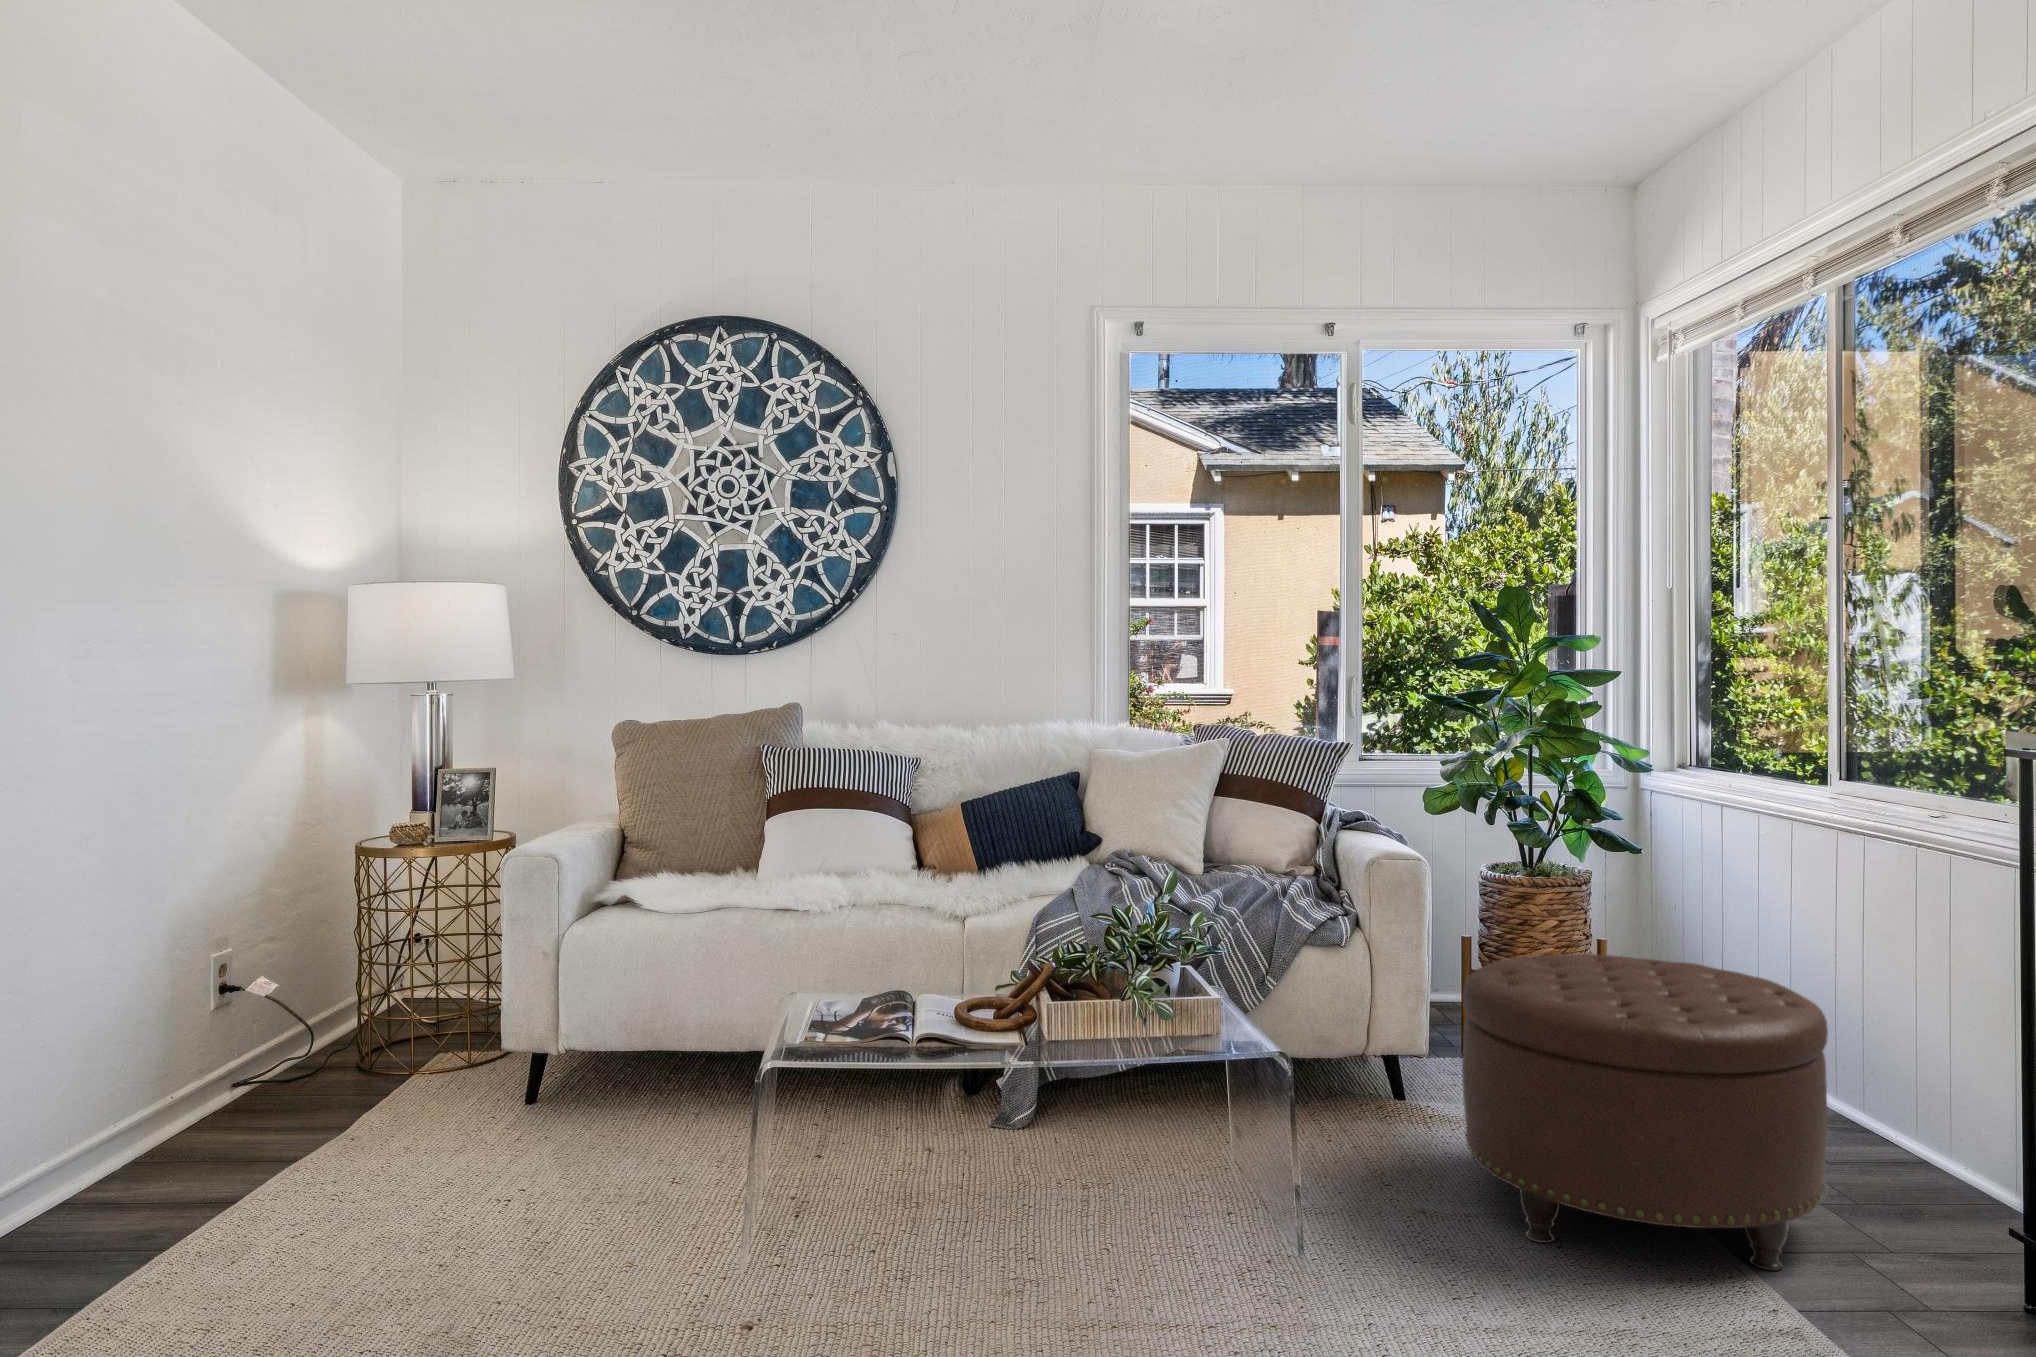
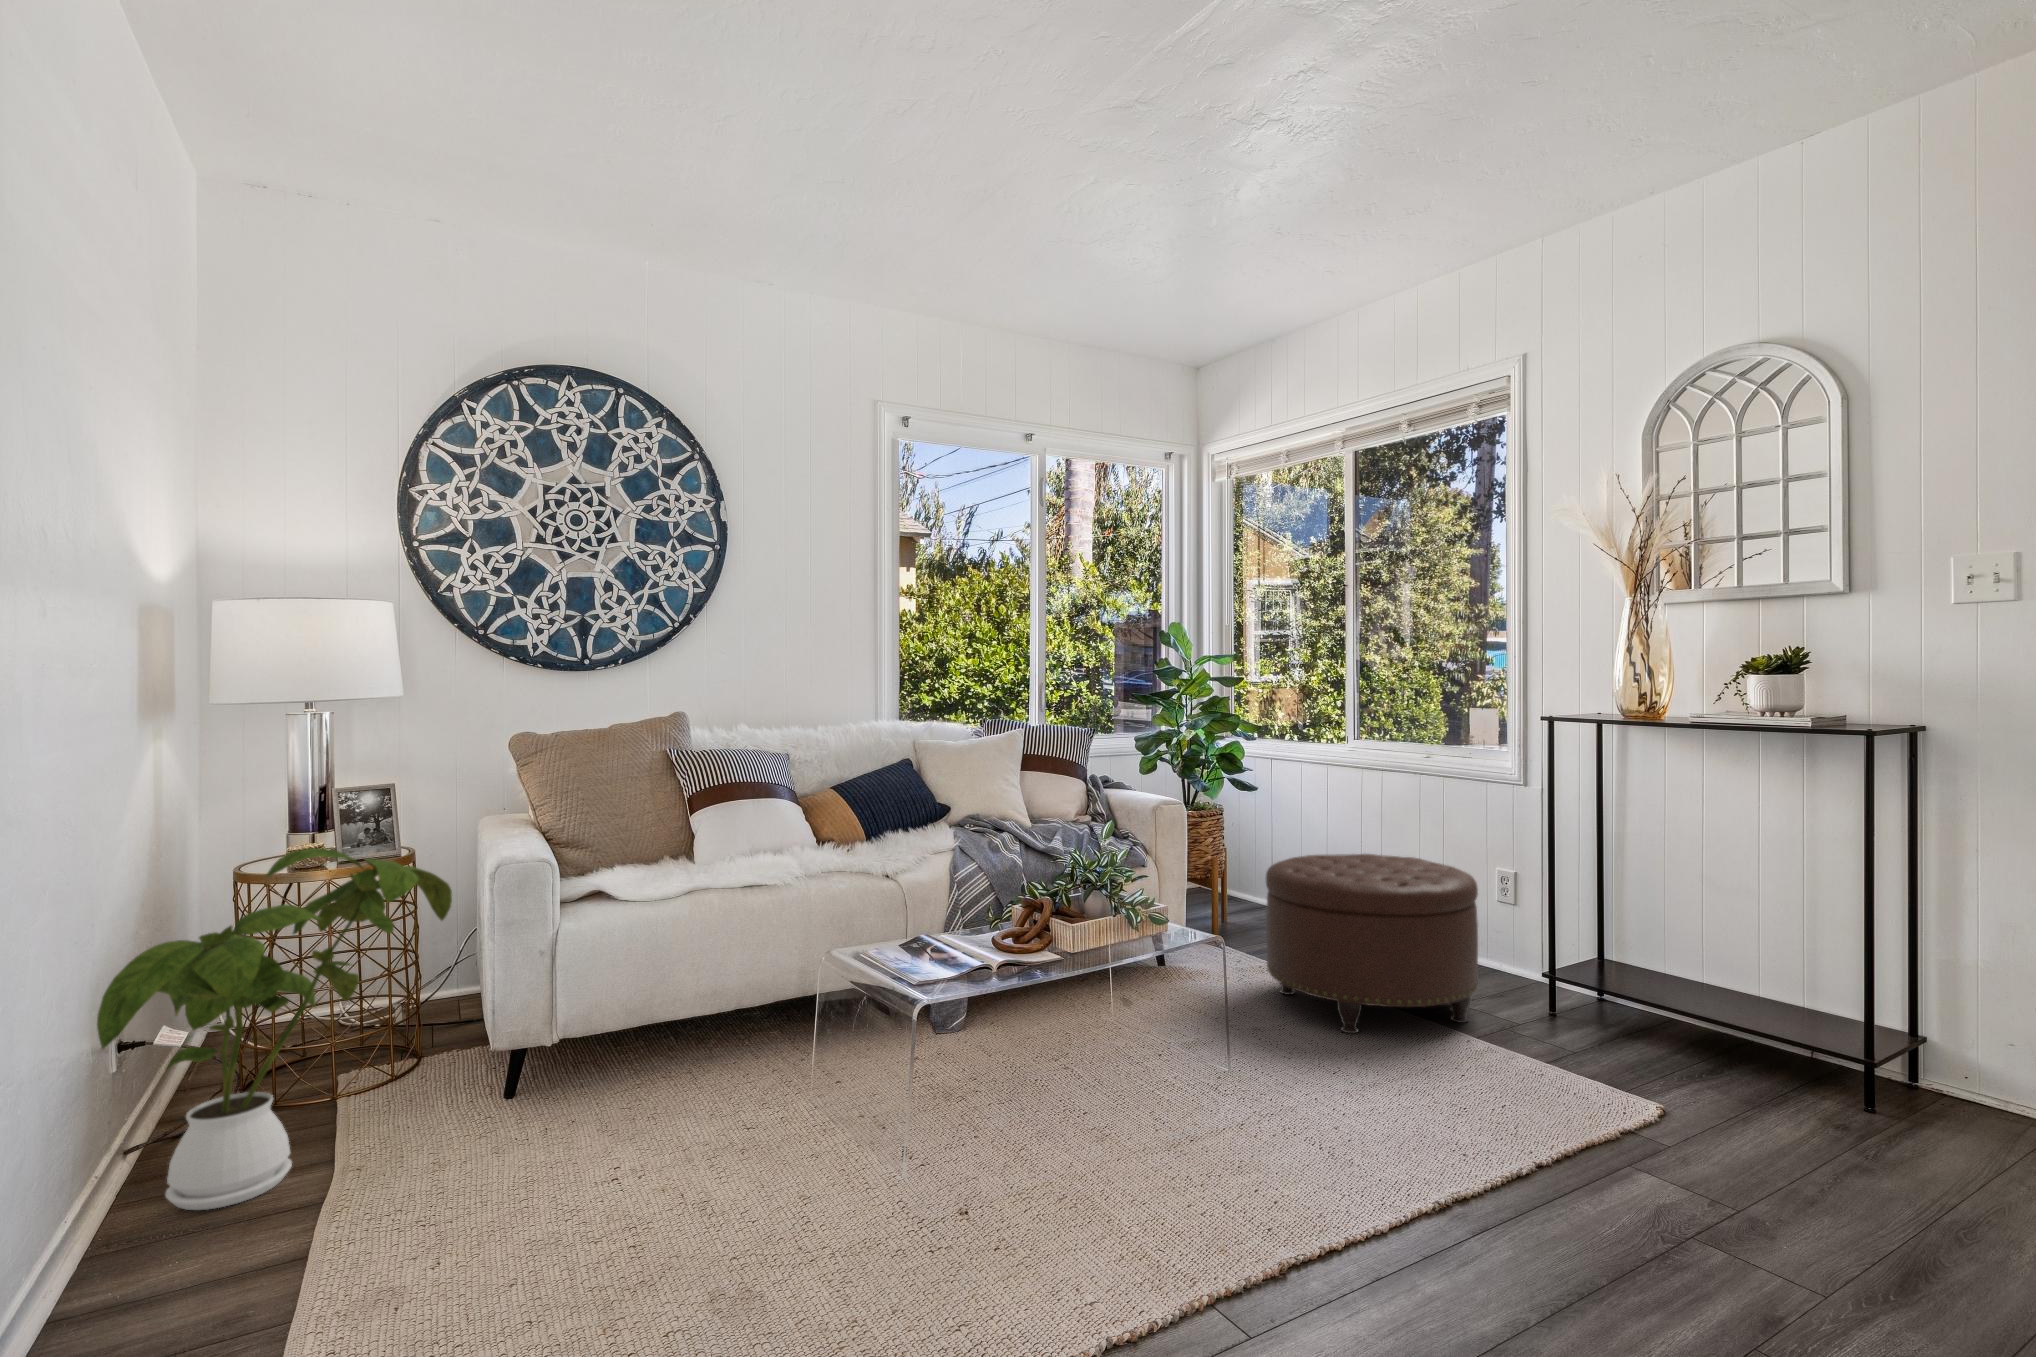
house plant: none [104,824,448,1143] -> present [97,848,452,1210]

